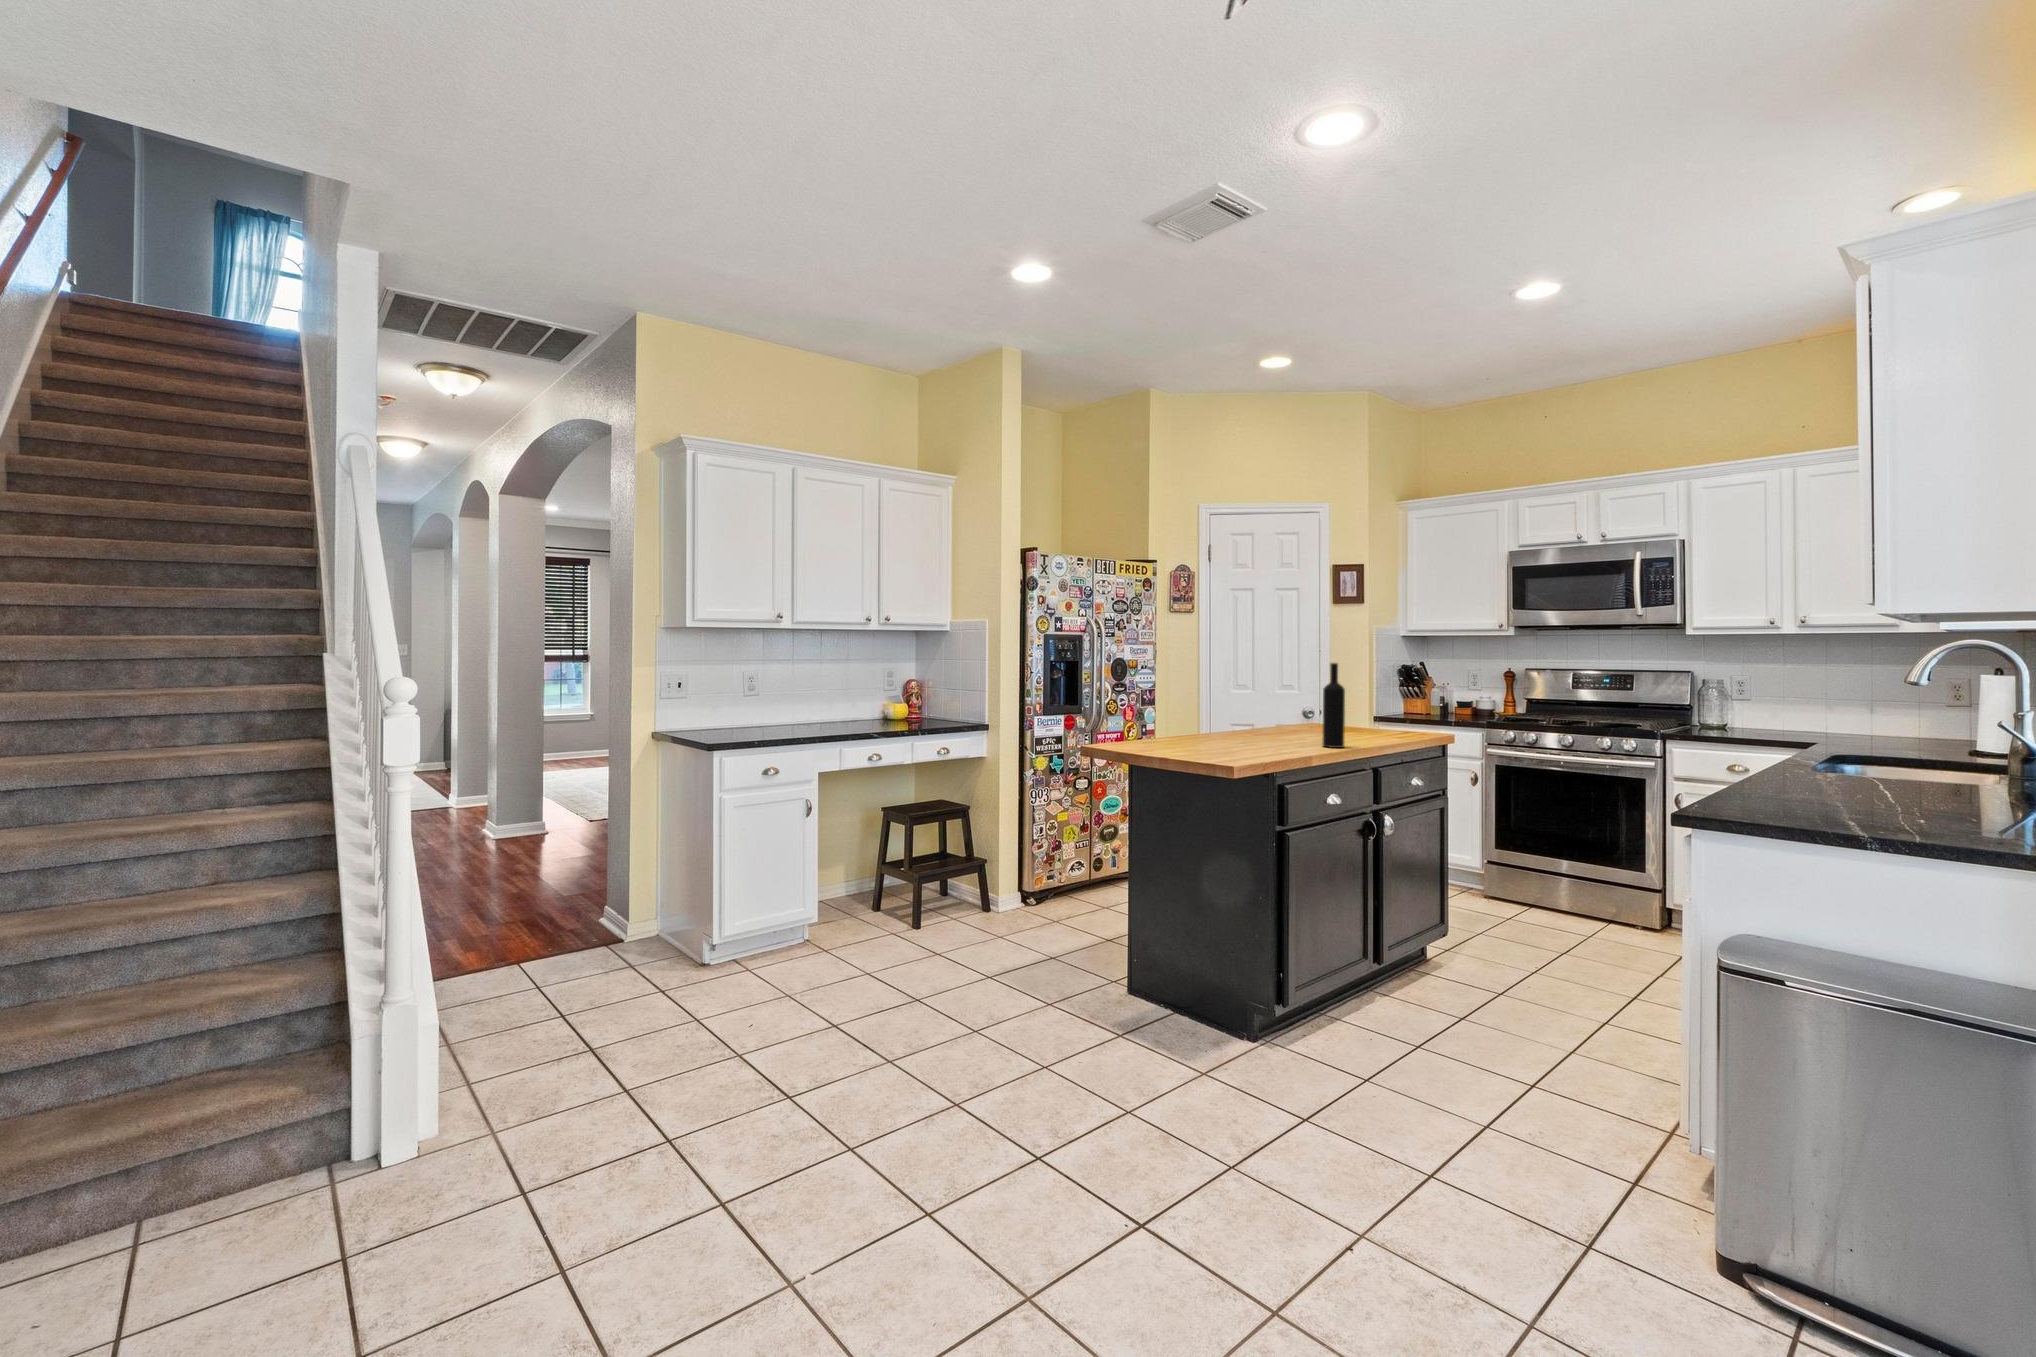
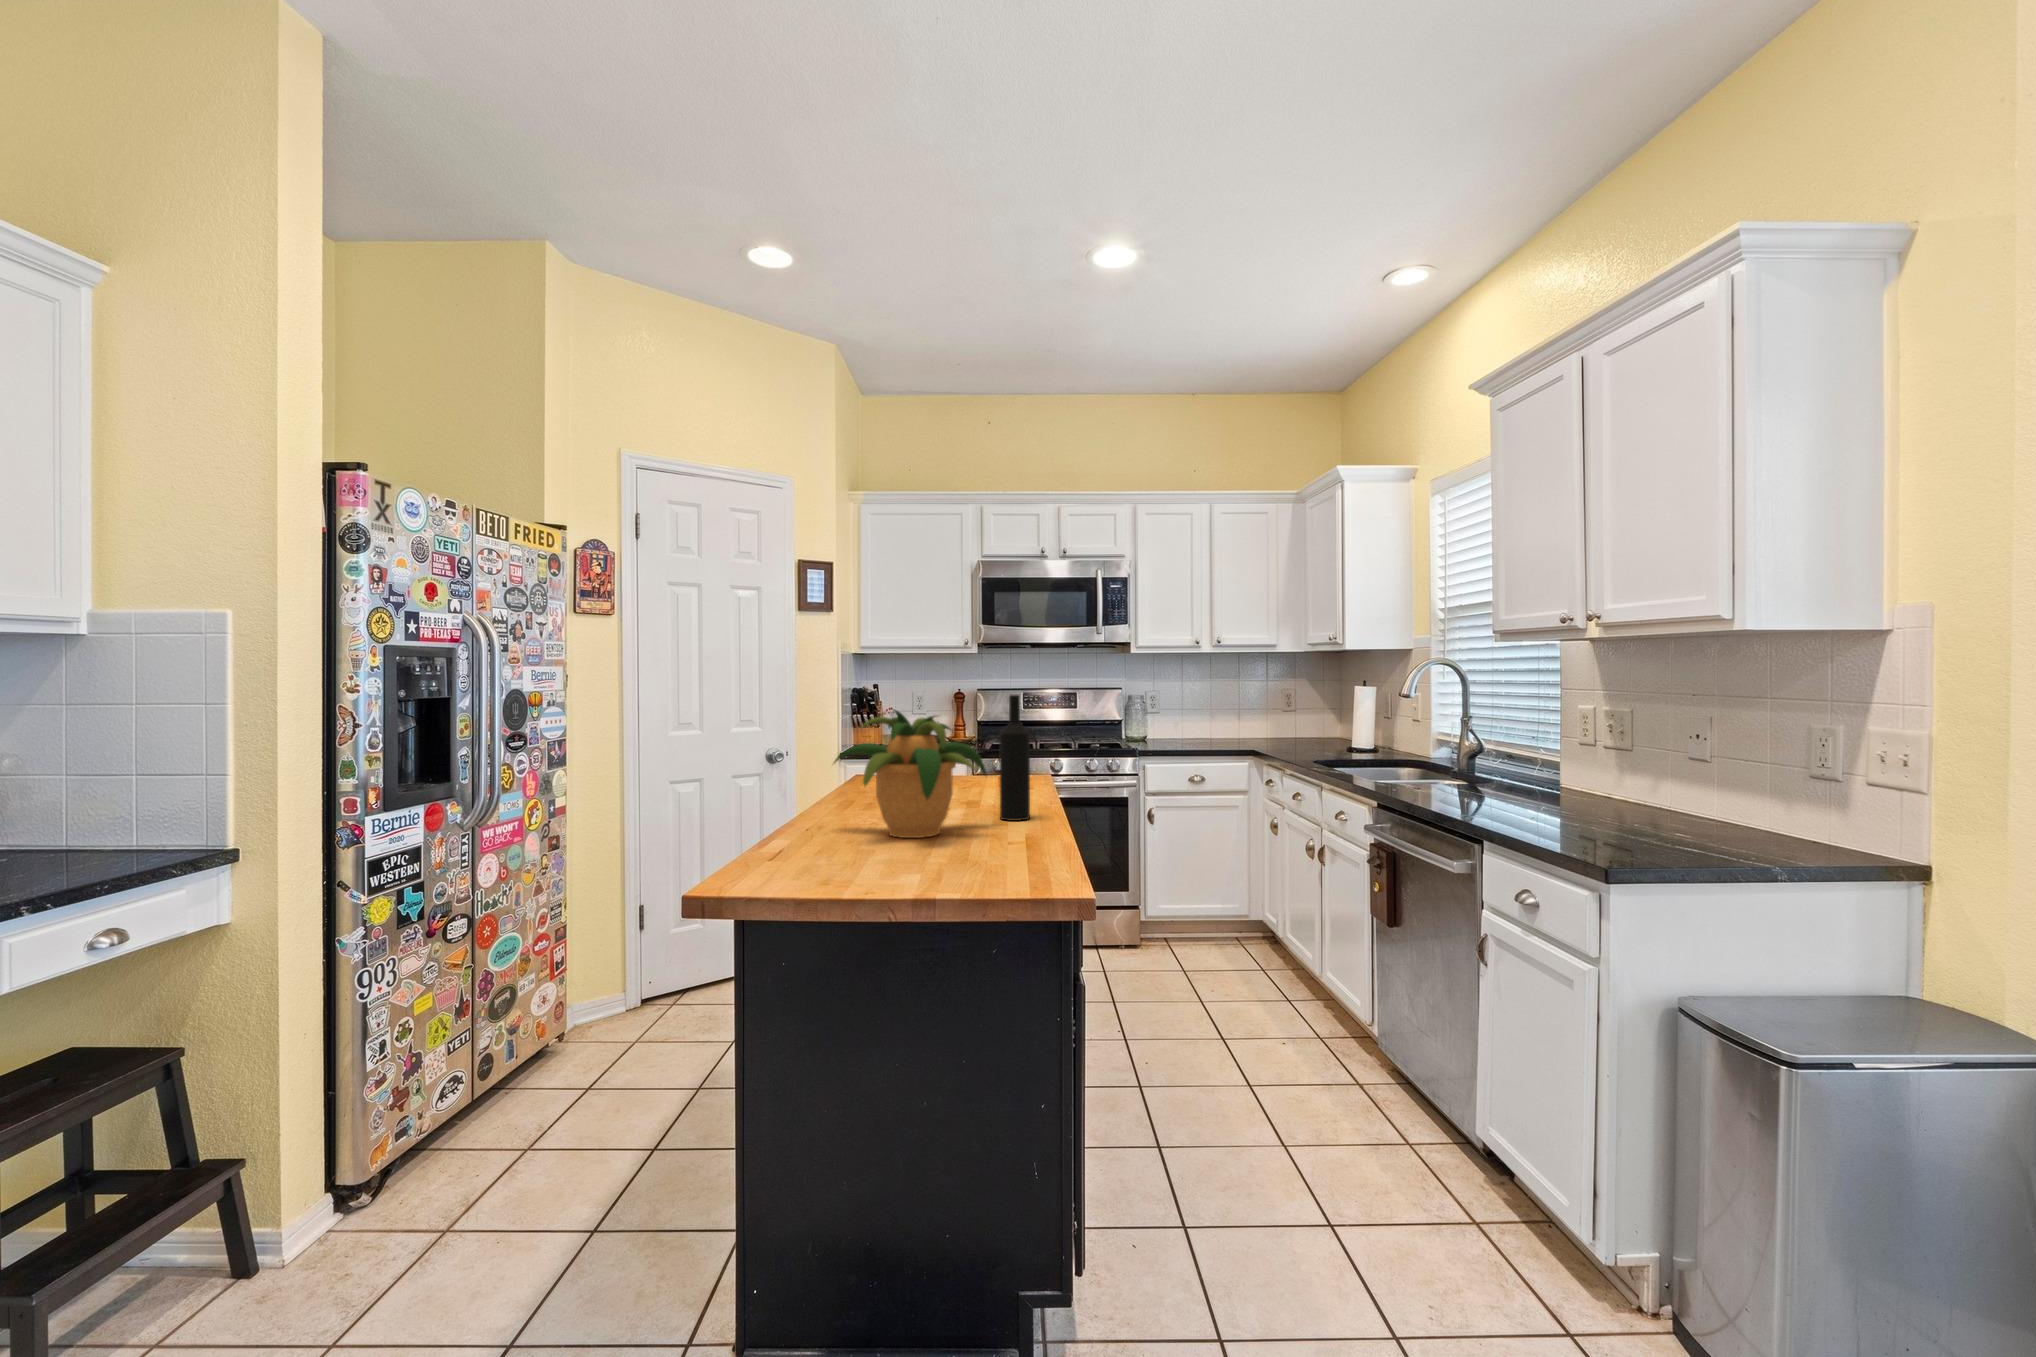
potted plant: none [1207,667,1302,746] -> present [834,709,986,838]

